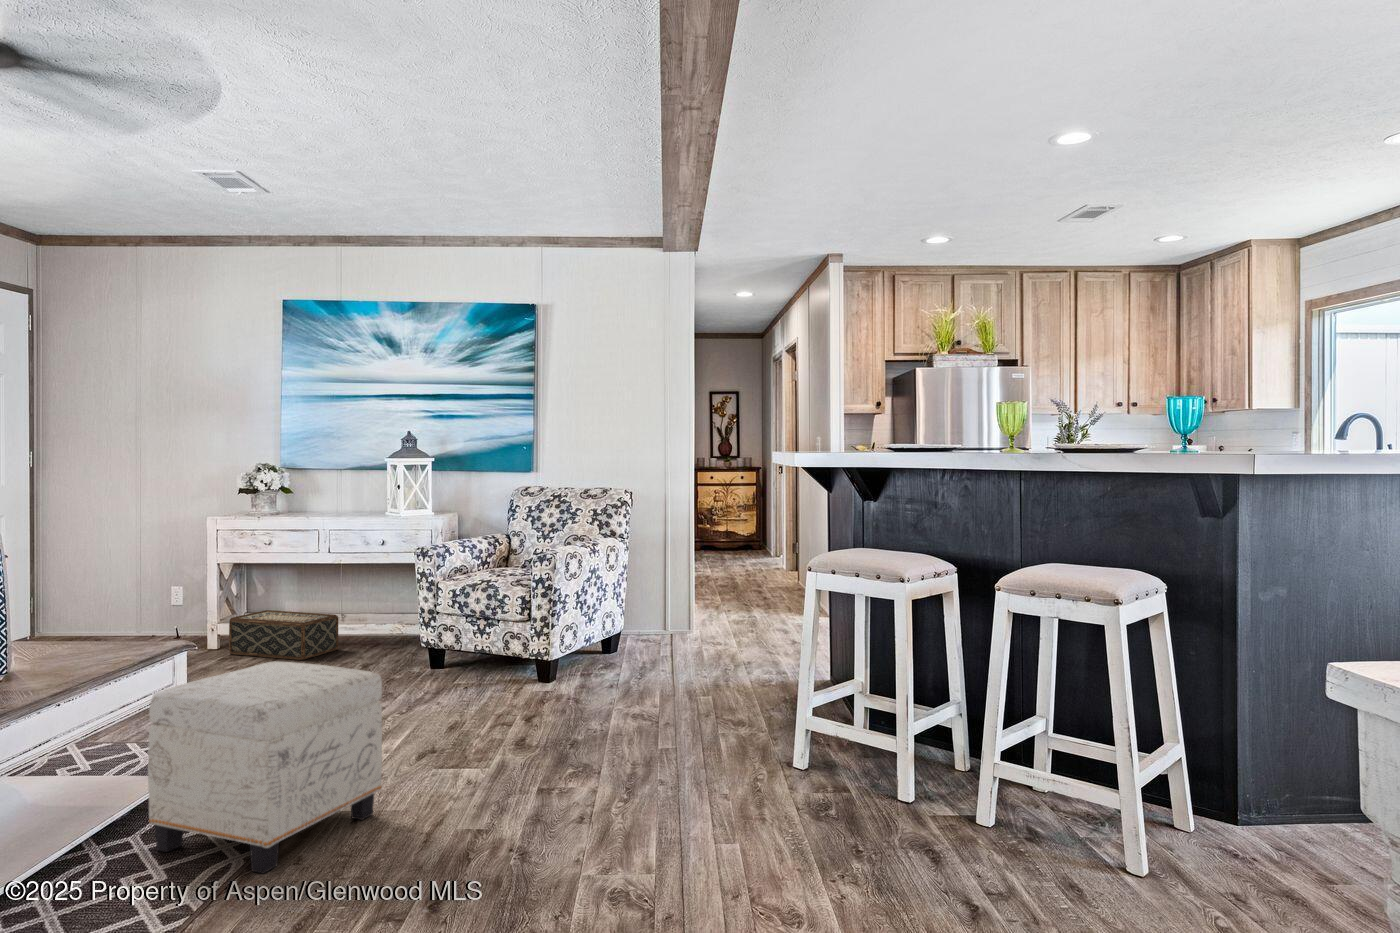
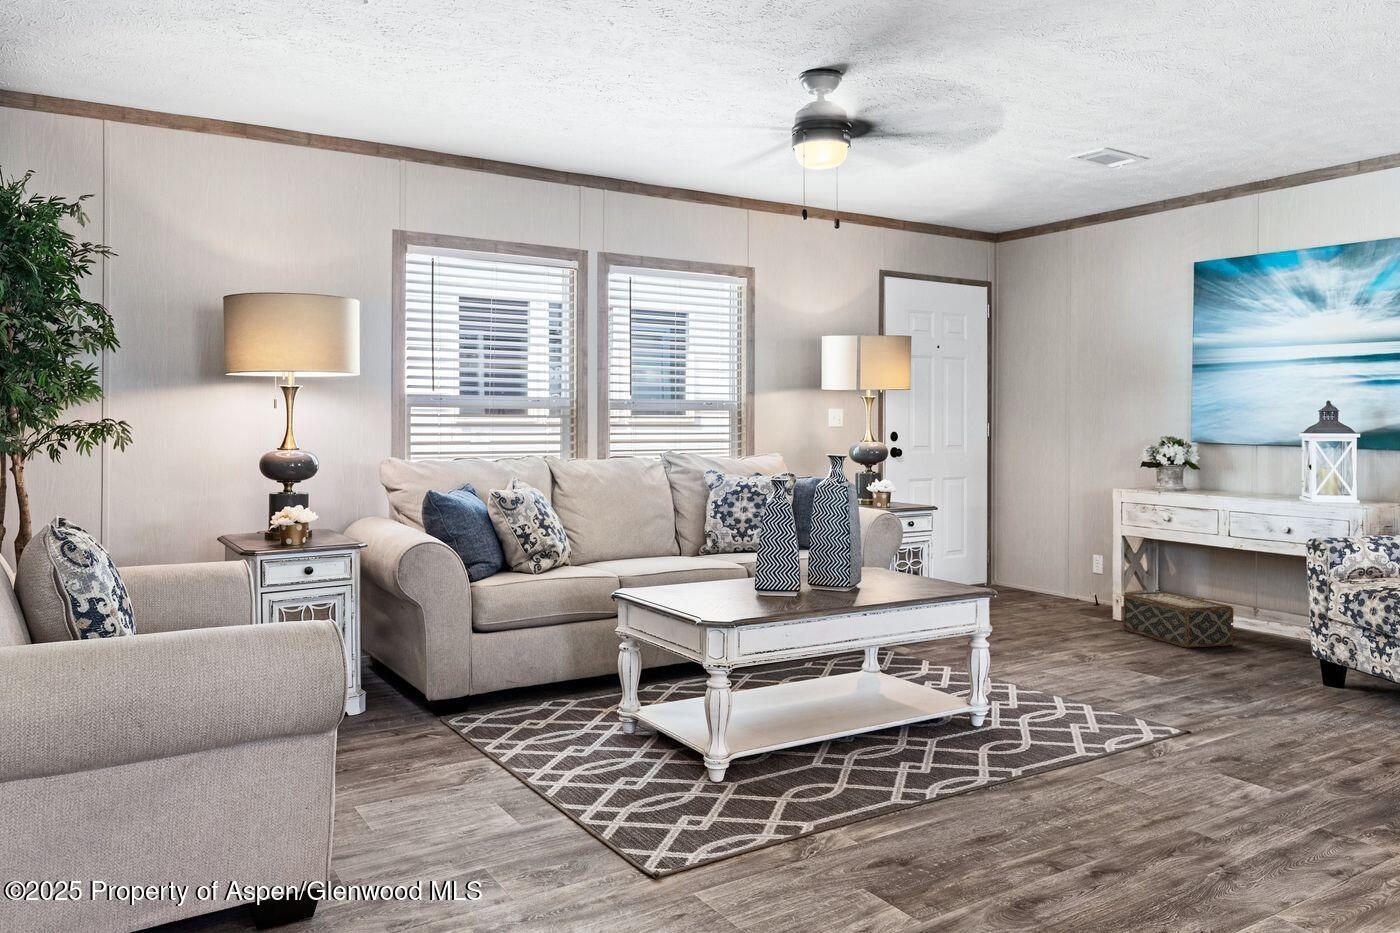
ottoman: present [148,661,382,873] -> none [937,622,1130,796]

